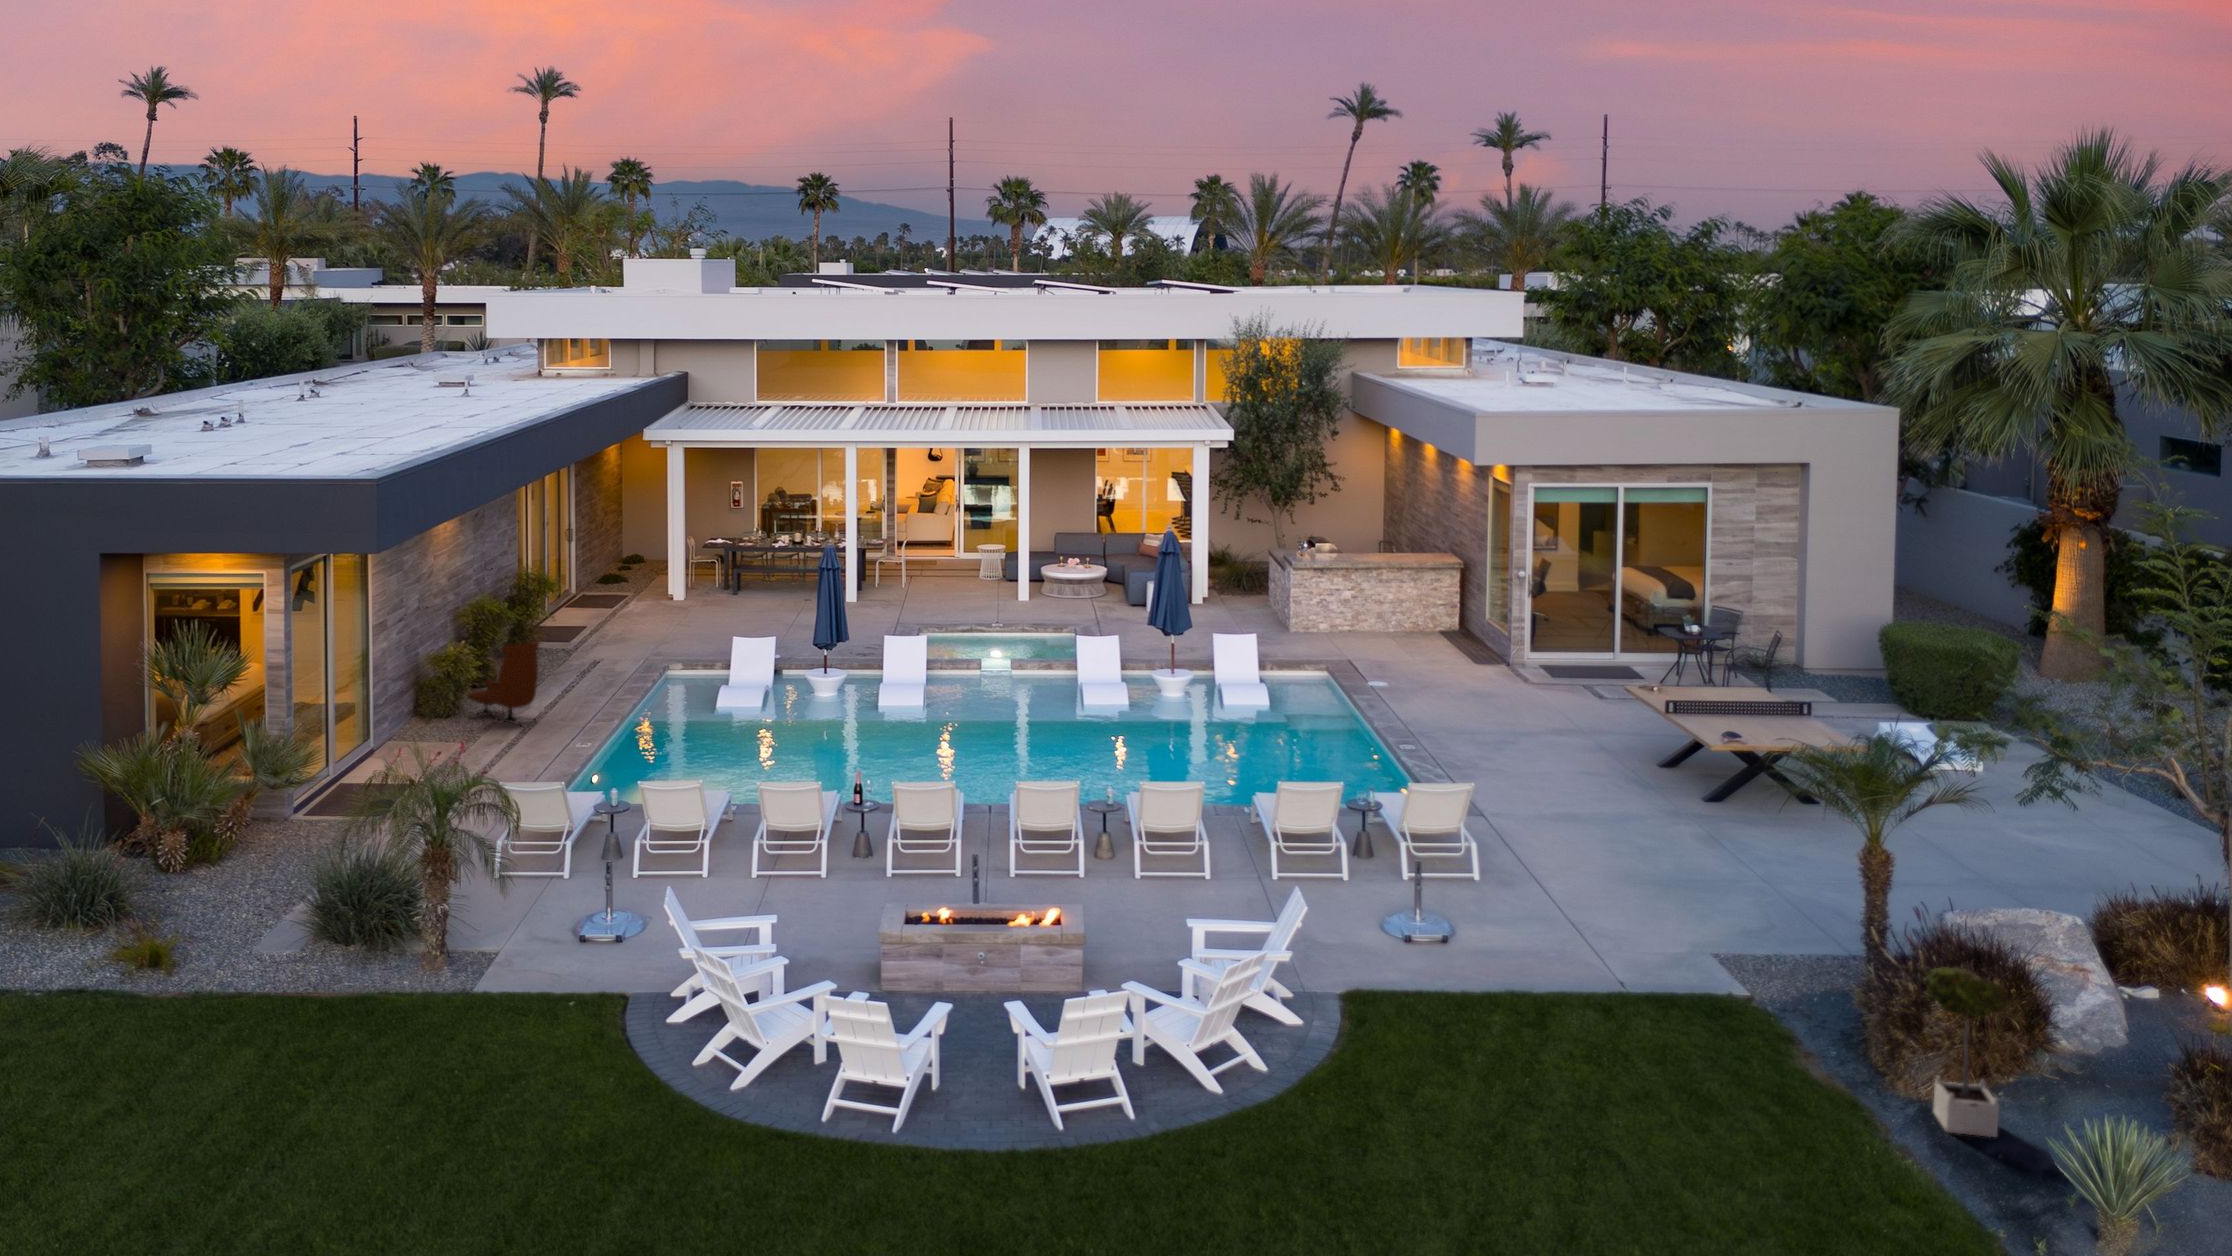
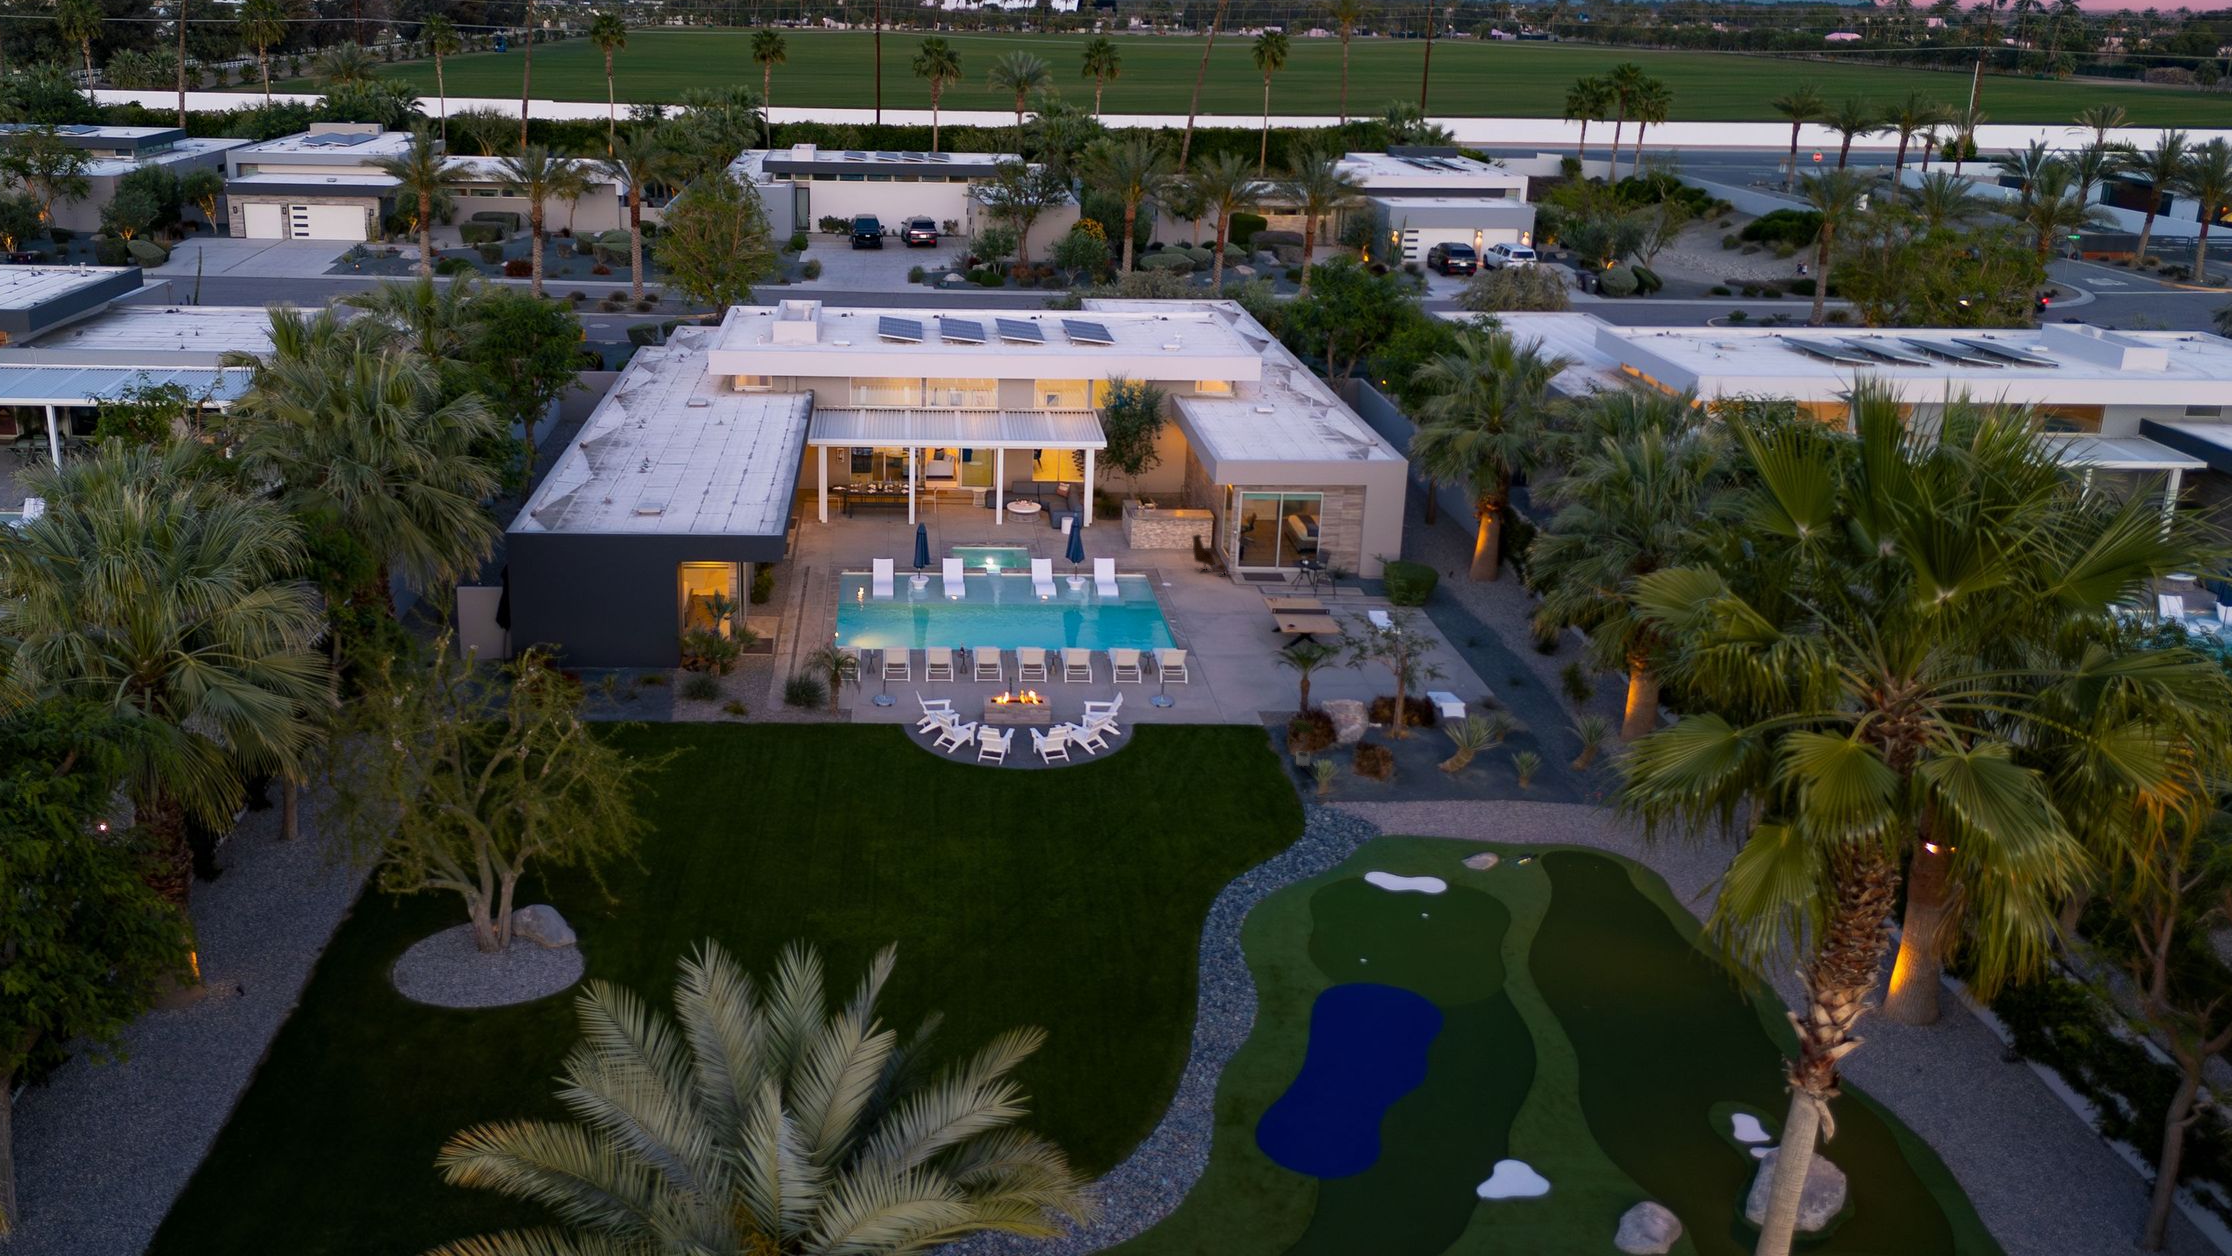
lounge chair: present [467,641,539,725] -> present [1193,534,1225,574]

